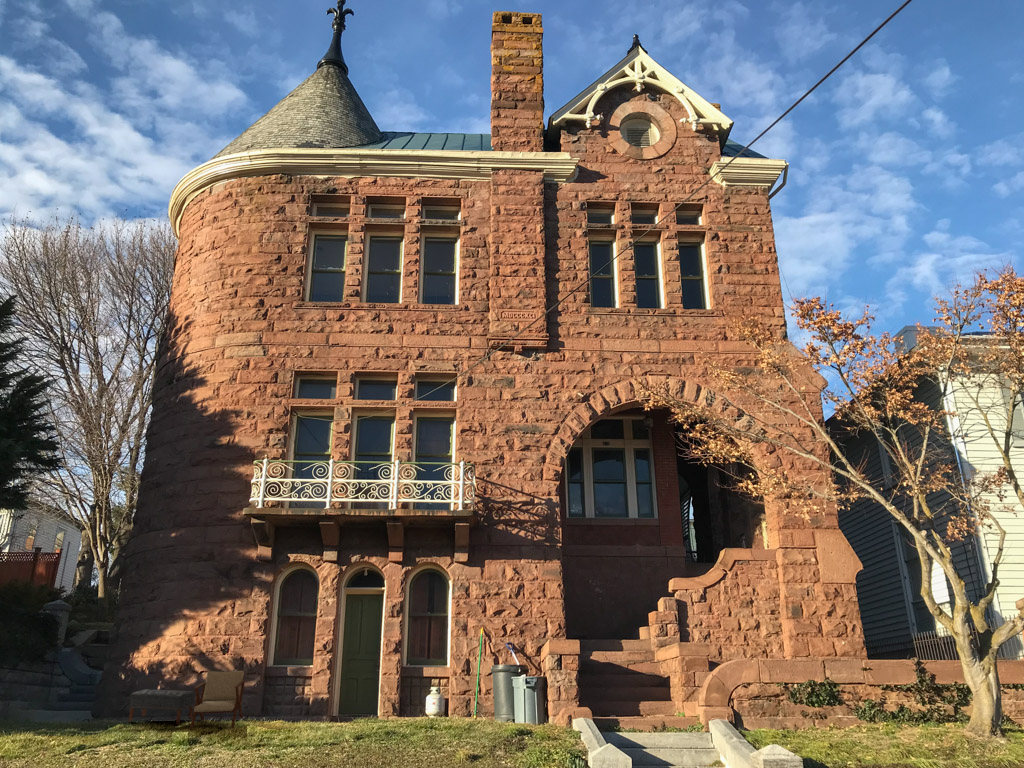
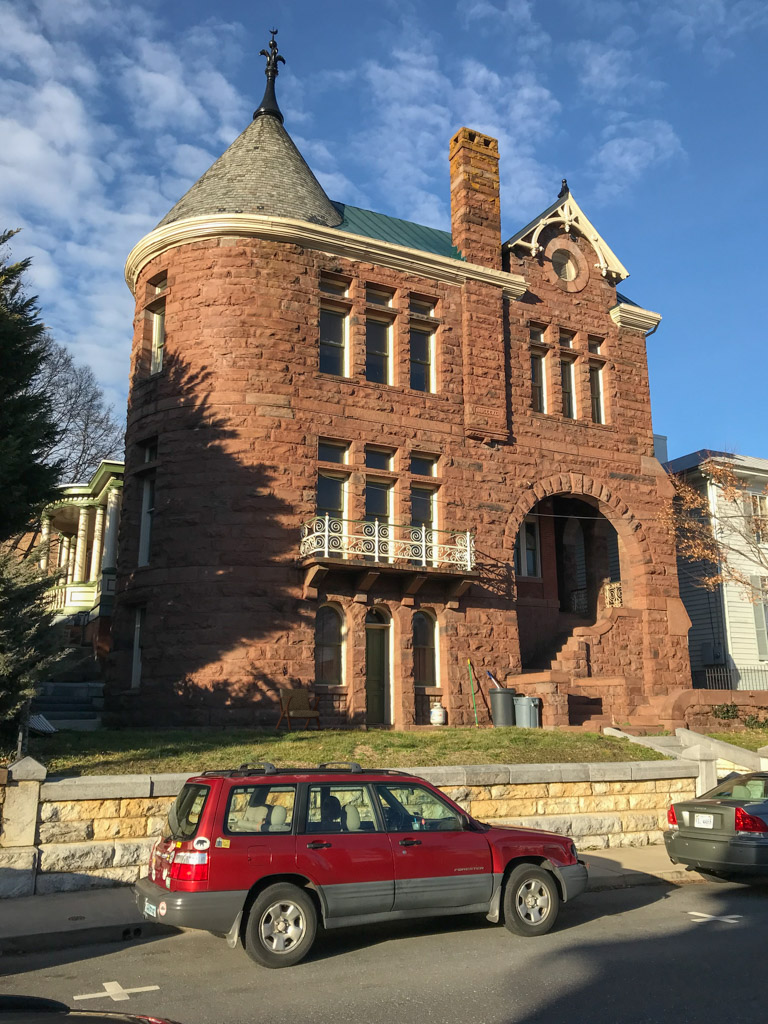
bench: present [129,689,196,724] -> none [216,705,268,729]

